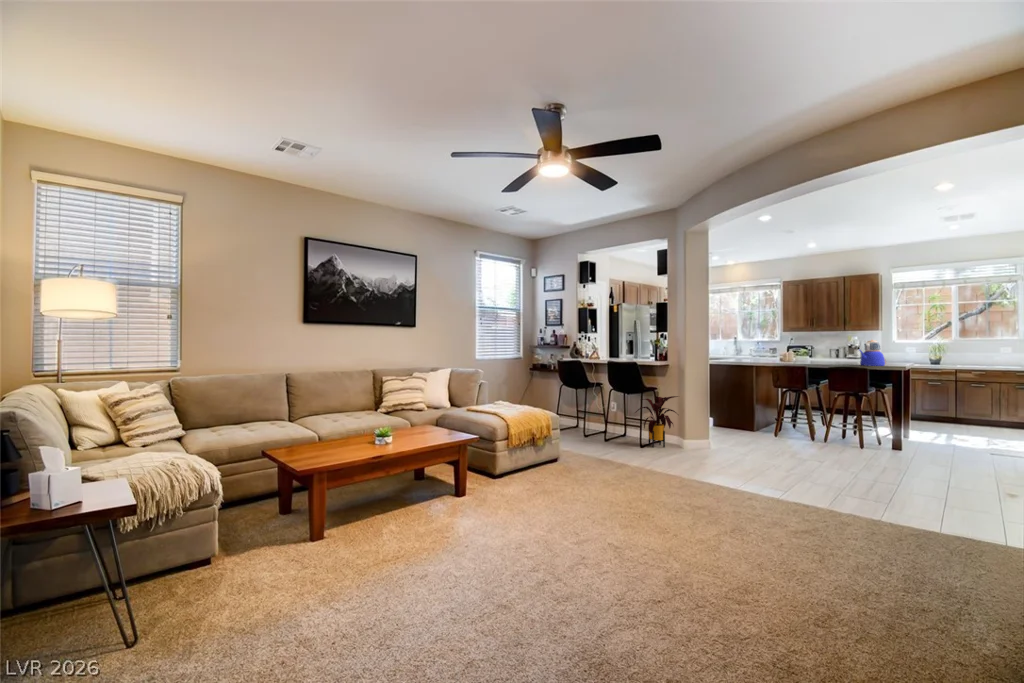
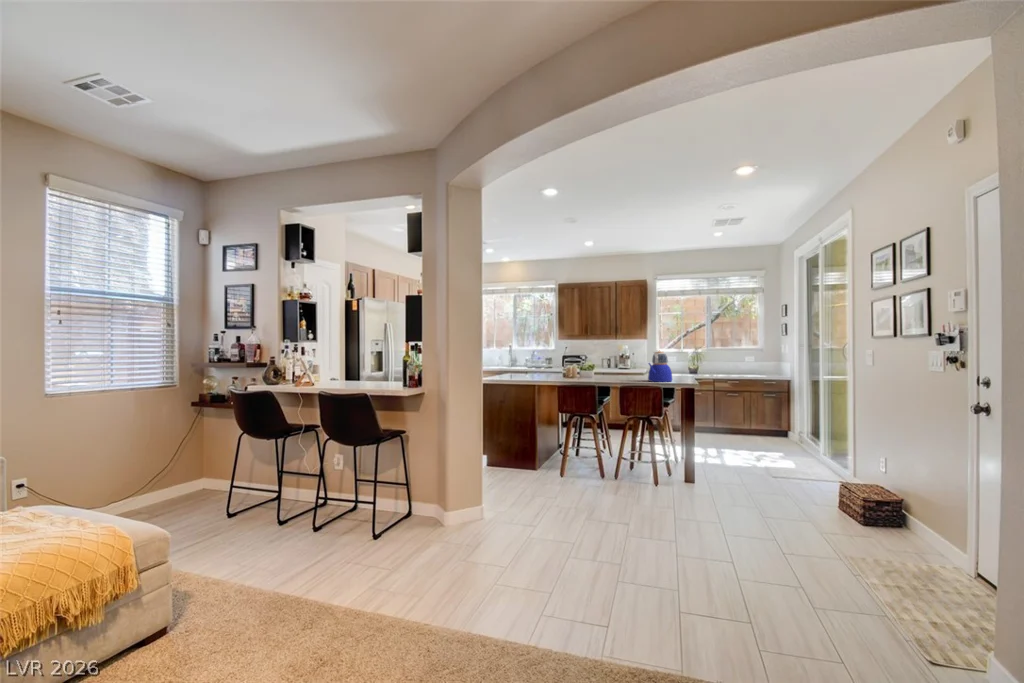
house plant: present [635,396,678,447] -> none [360,445,443,539]

